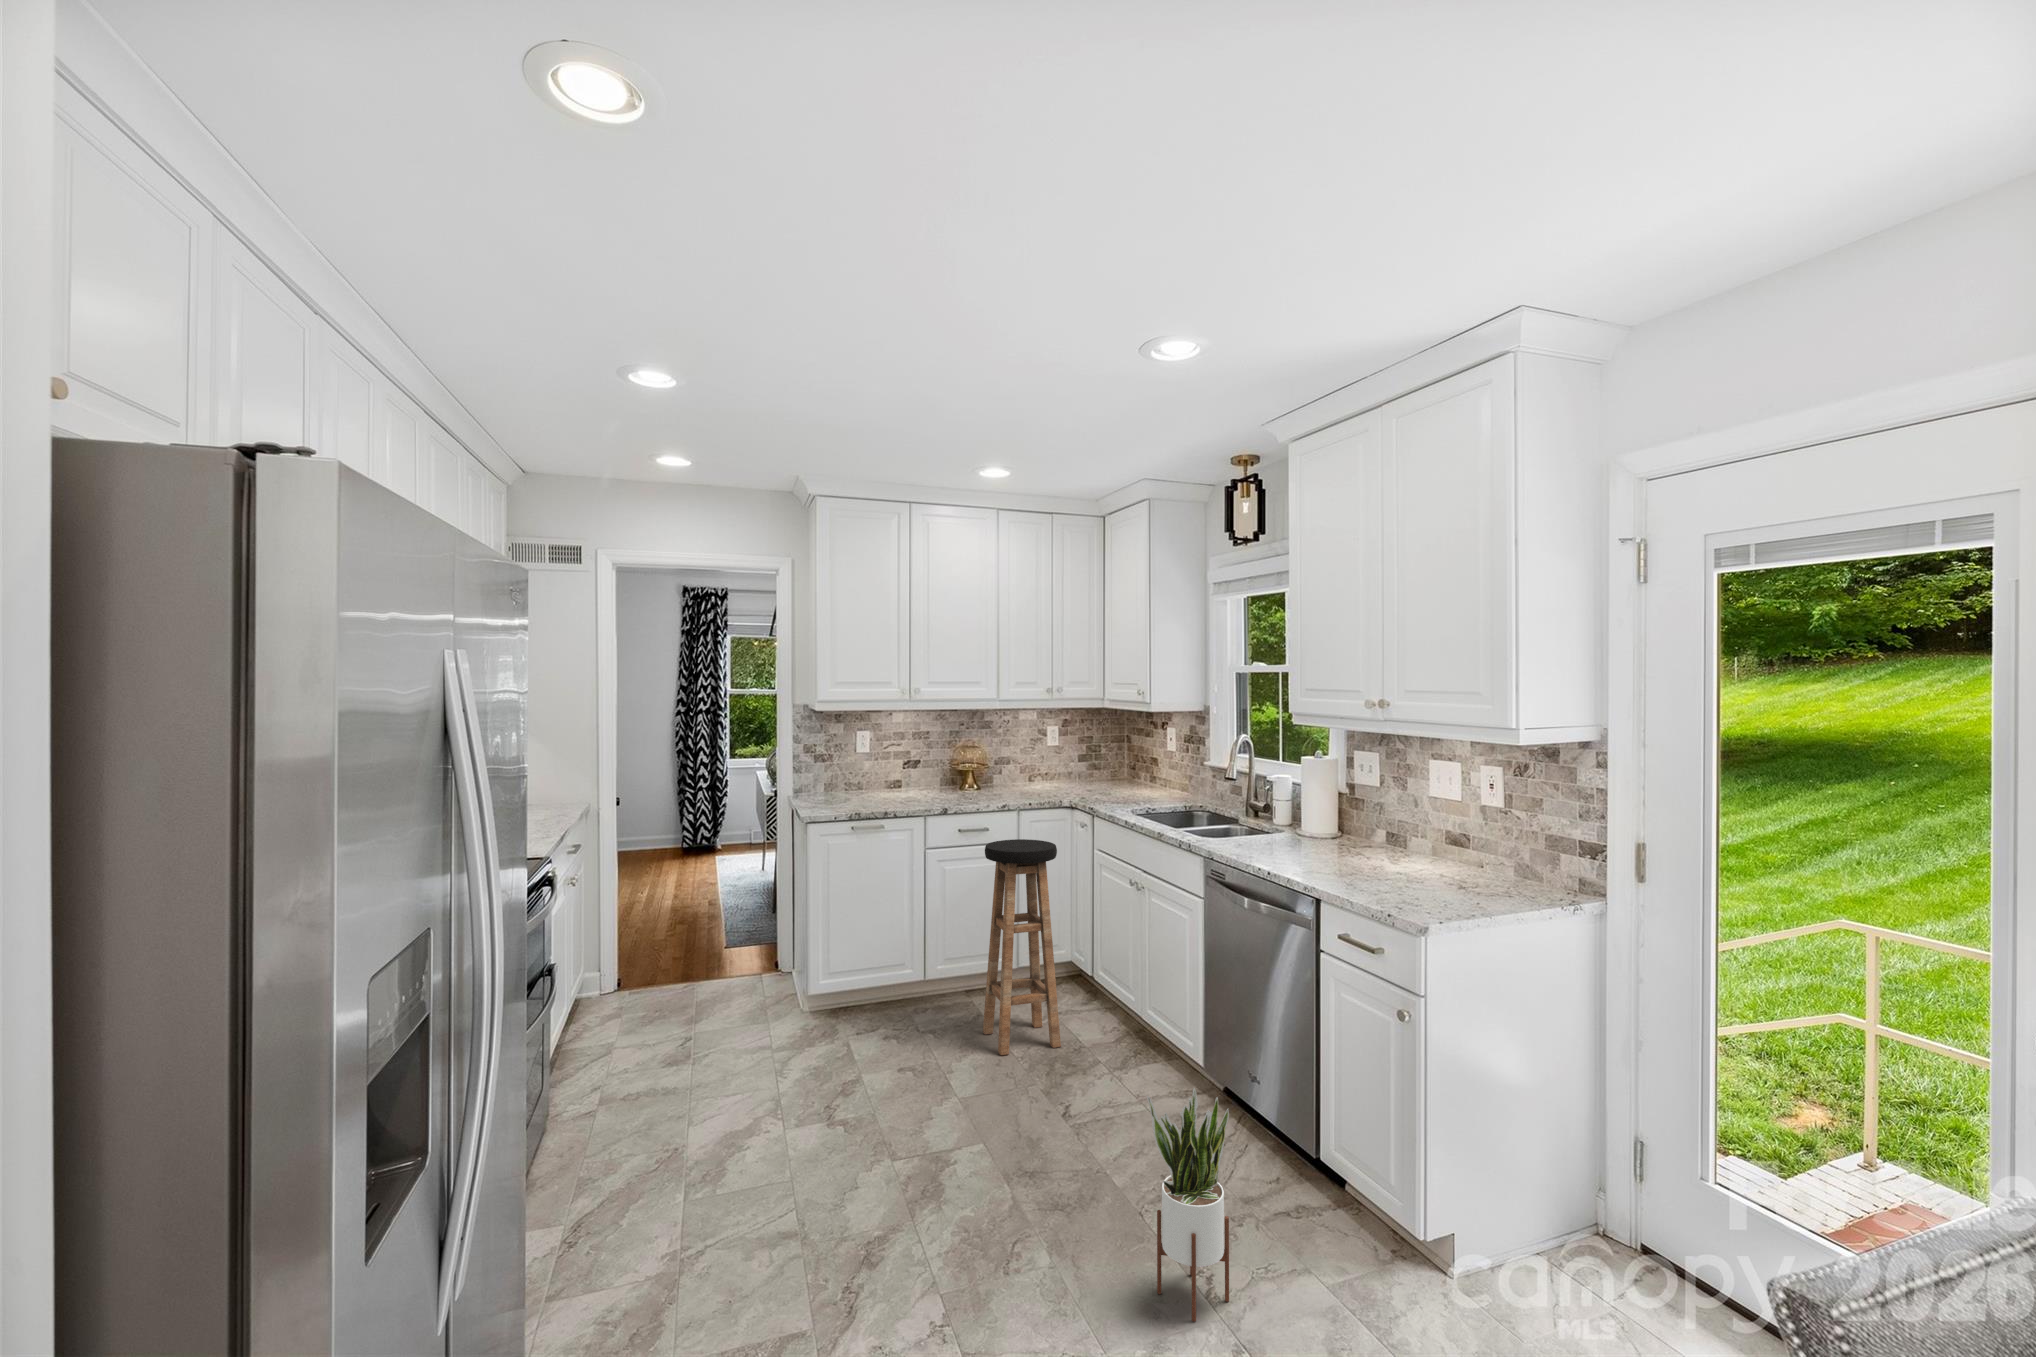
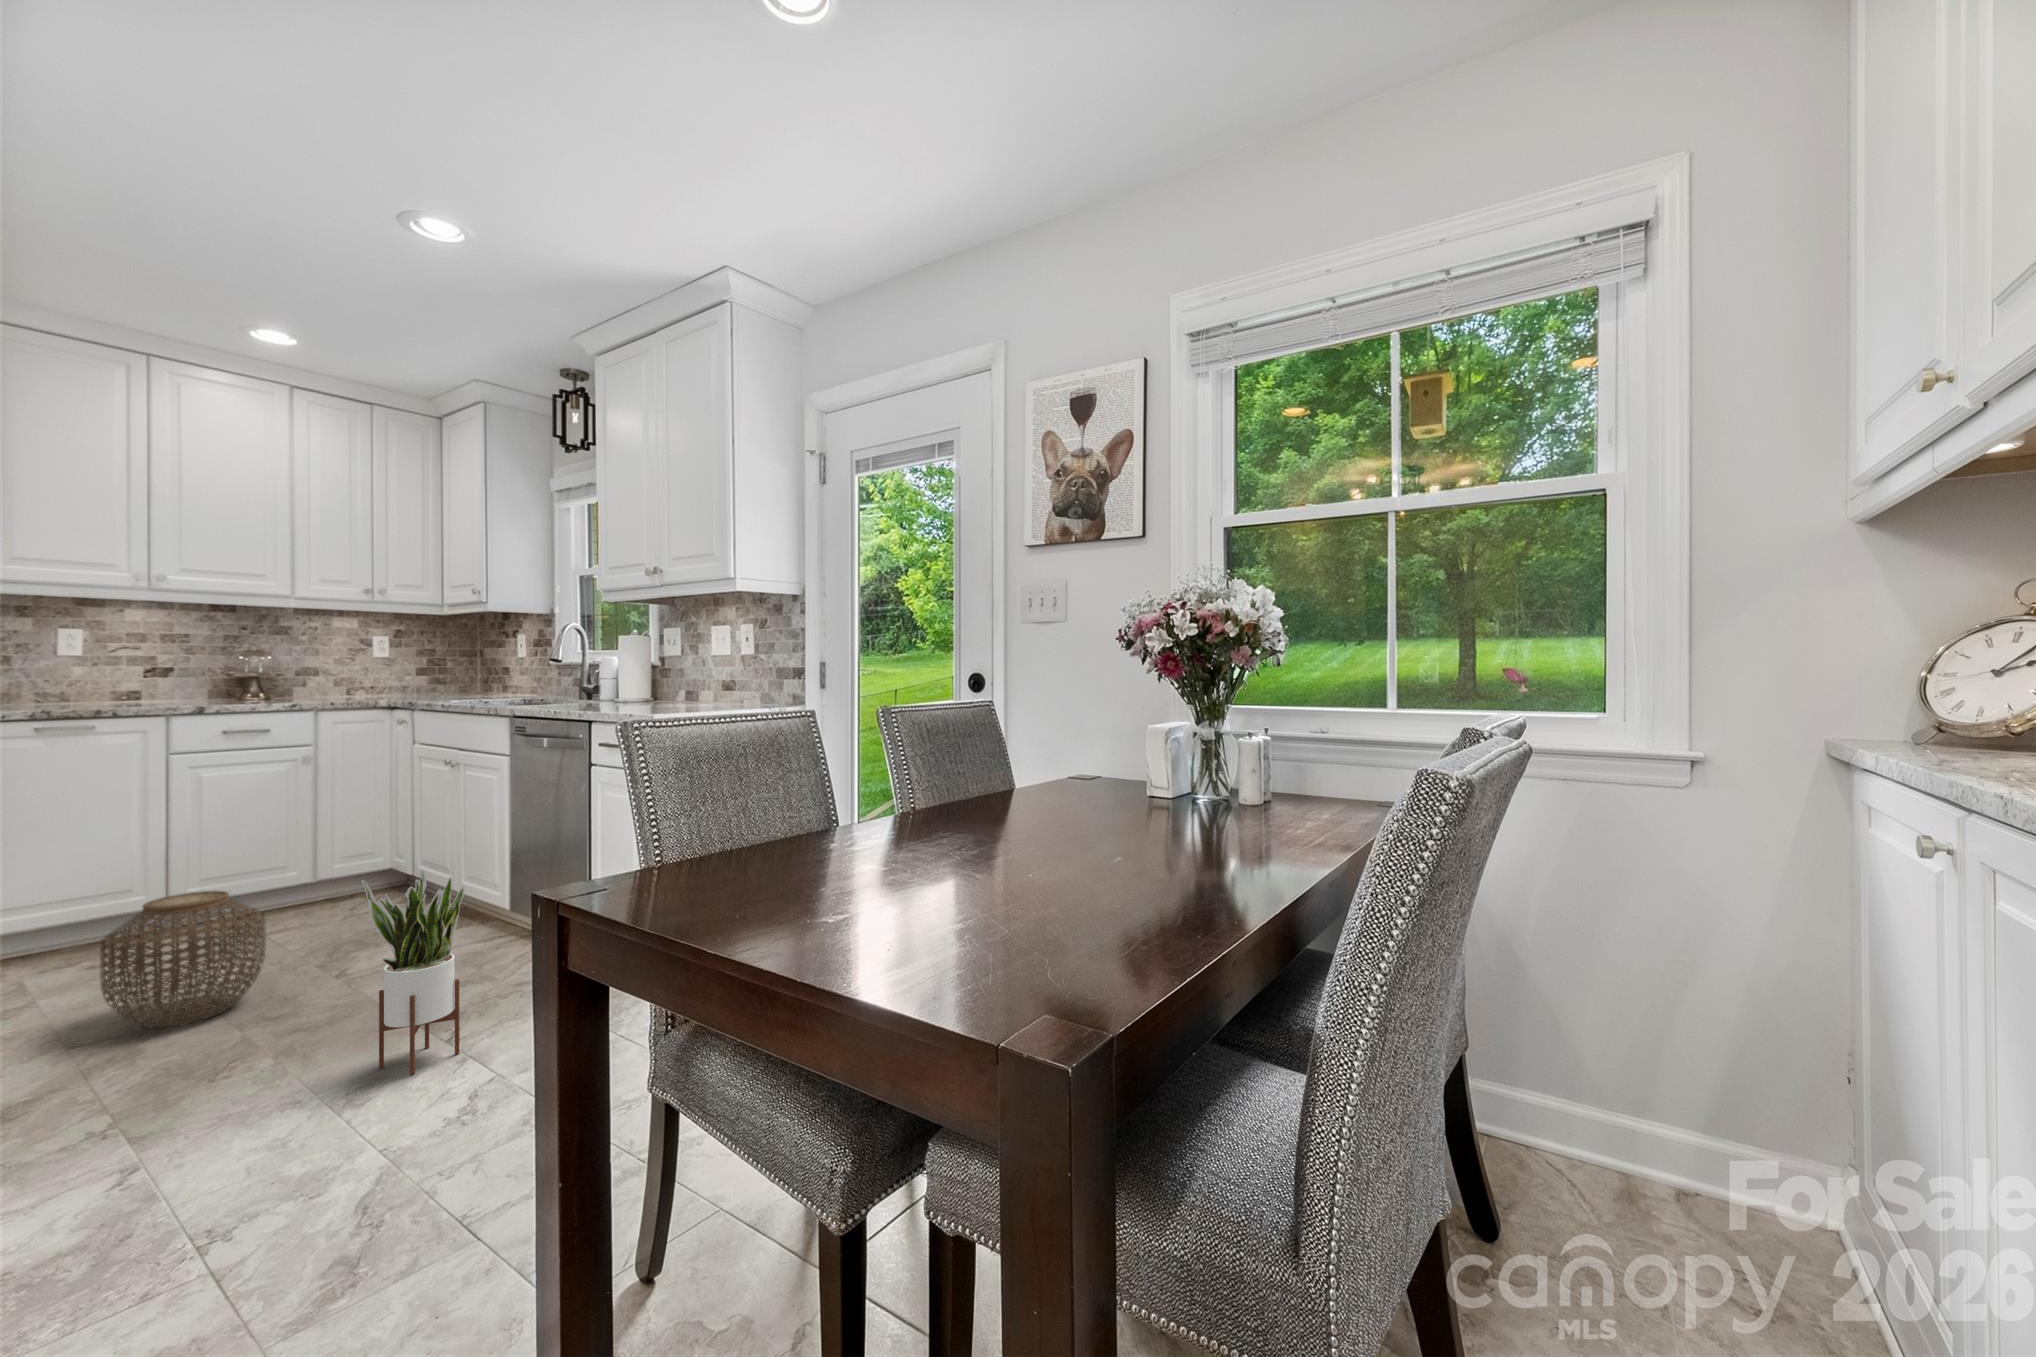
bar stool: present [983,839,1061,1055] -> none [244,729,351,952]
woven basket: none [921,1018,1024,1148] -> present [100,891,266,1028]

